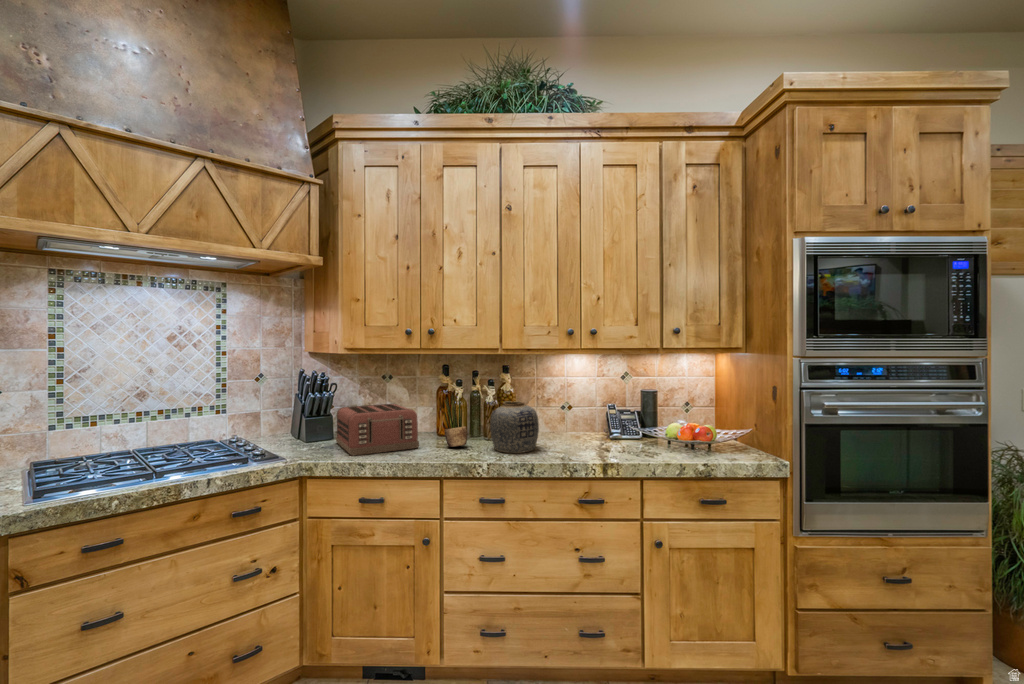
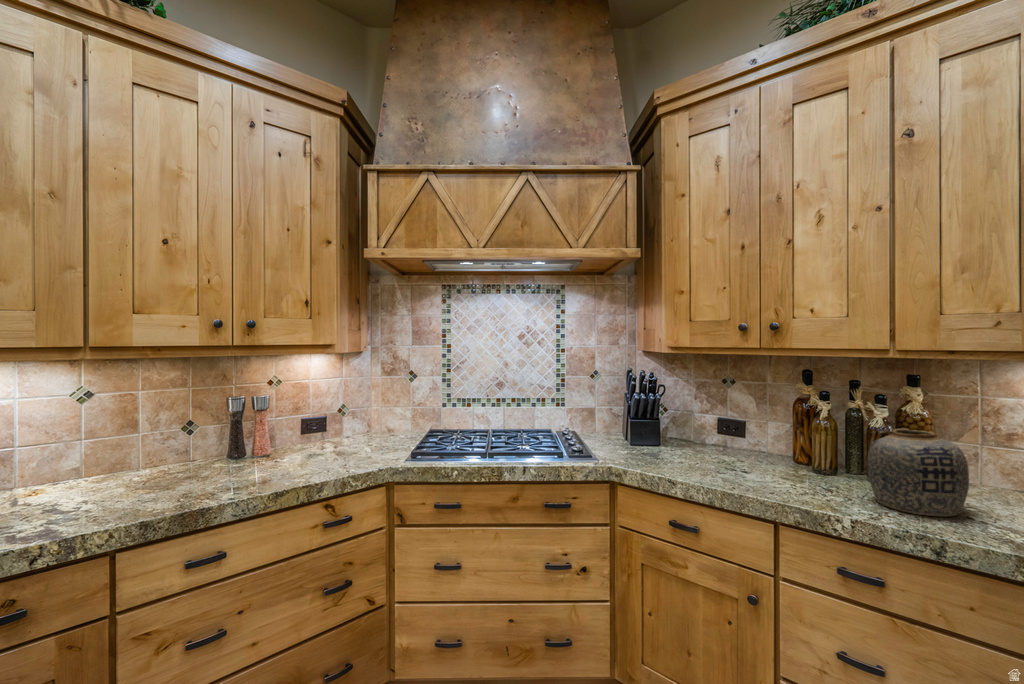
potted plant: present [444,393,467,447] -> none [792,407,829,483]
toaster: present [336,404,419,456] -> none [659,412,754,475]

